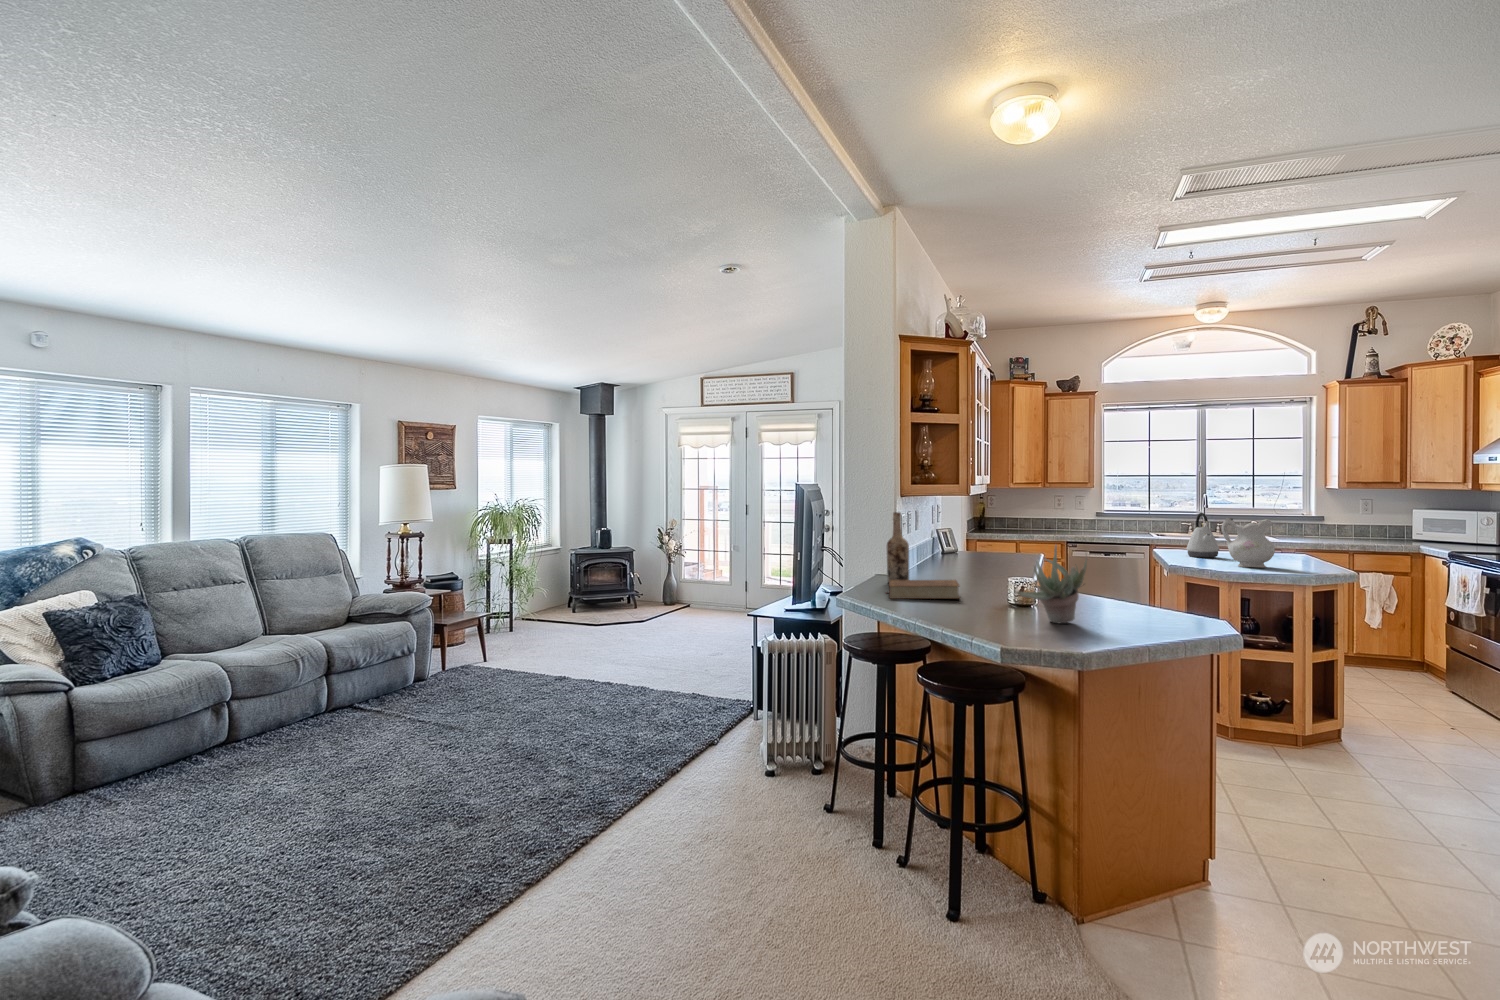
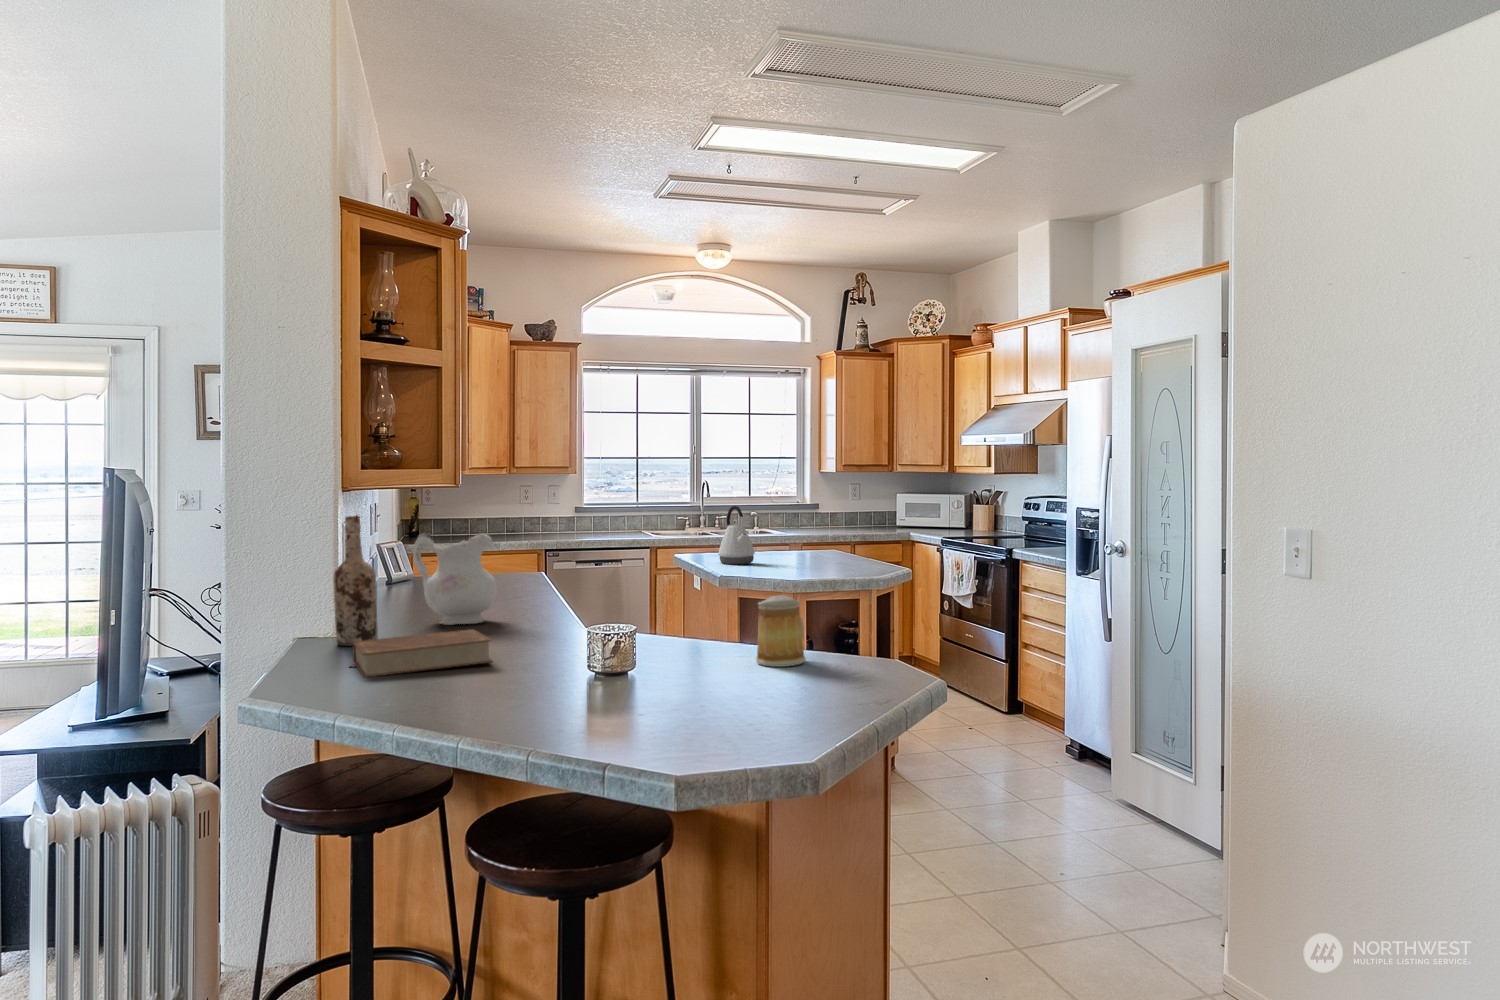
ceramic pitcher: present [1222,518,1275,568] -> present [413,533,497,625]
succulent plant: present [1016,545,1087,623] -> none [622,559,718,687]
mug: none [1131,574,1173,623] -> present [755,595,806,667]

